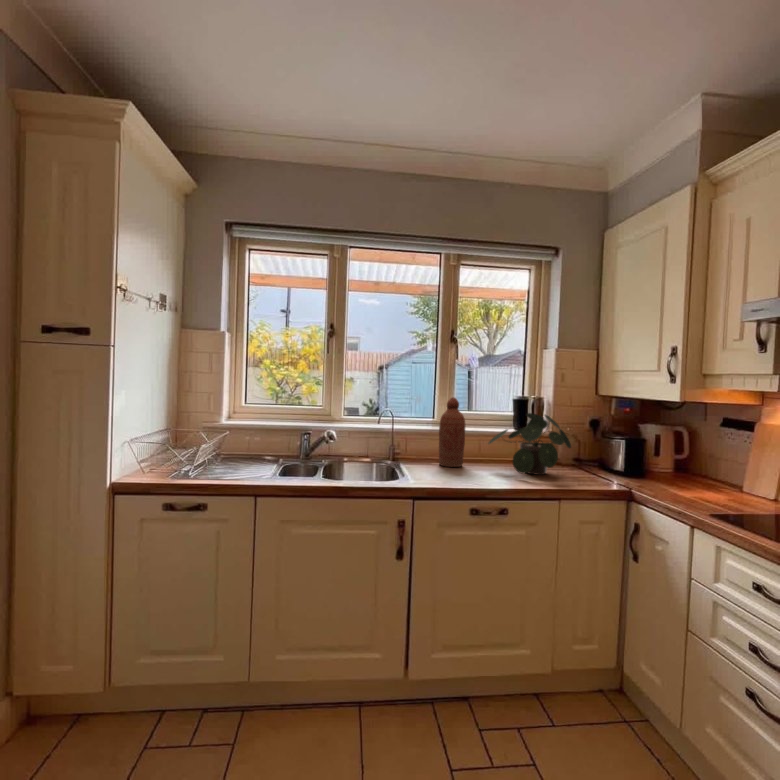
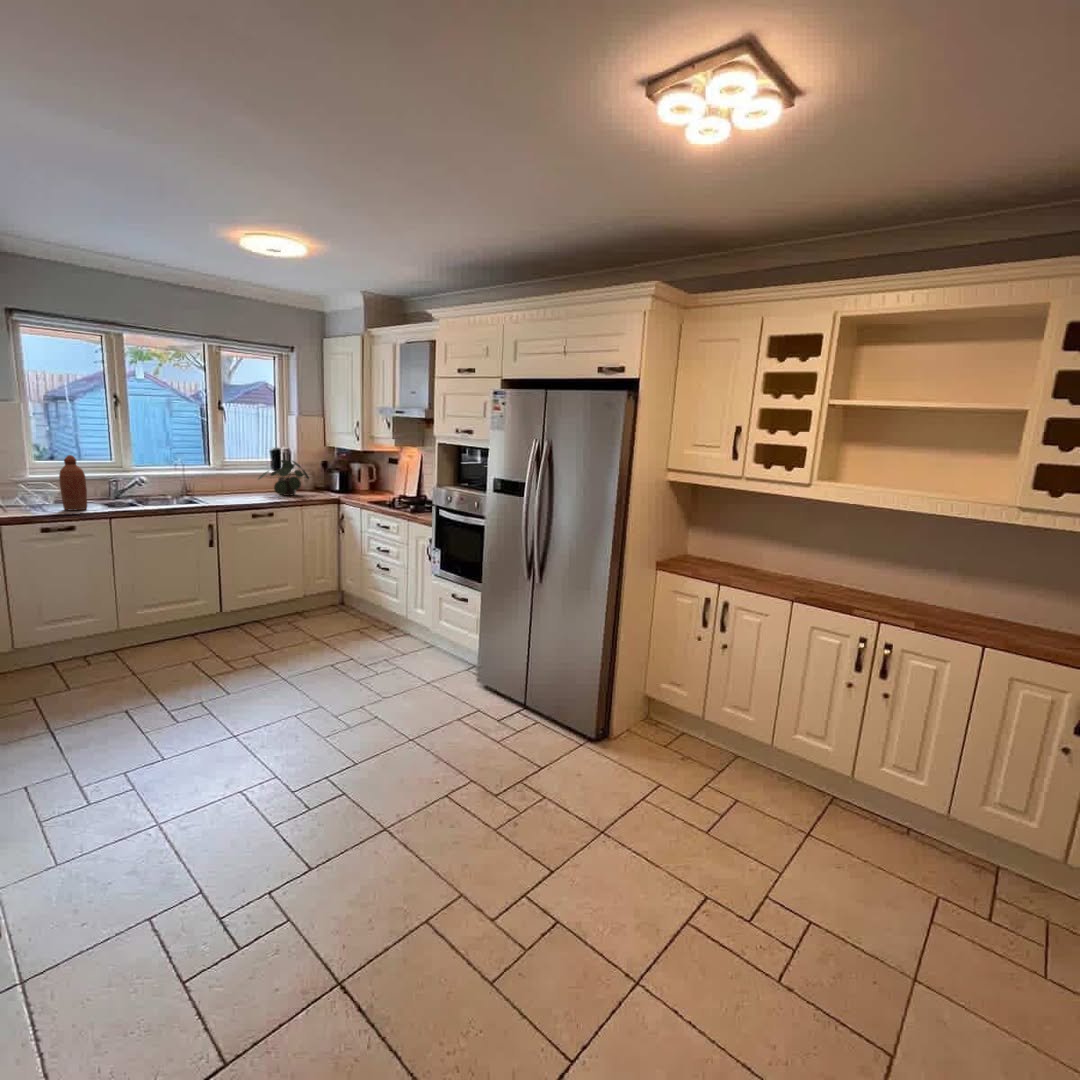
bottle: present [439,397,465,467] -> present [59,455,87,511]

